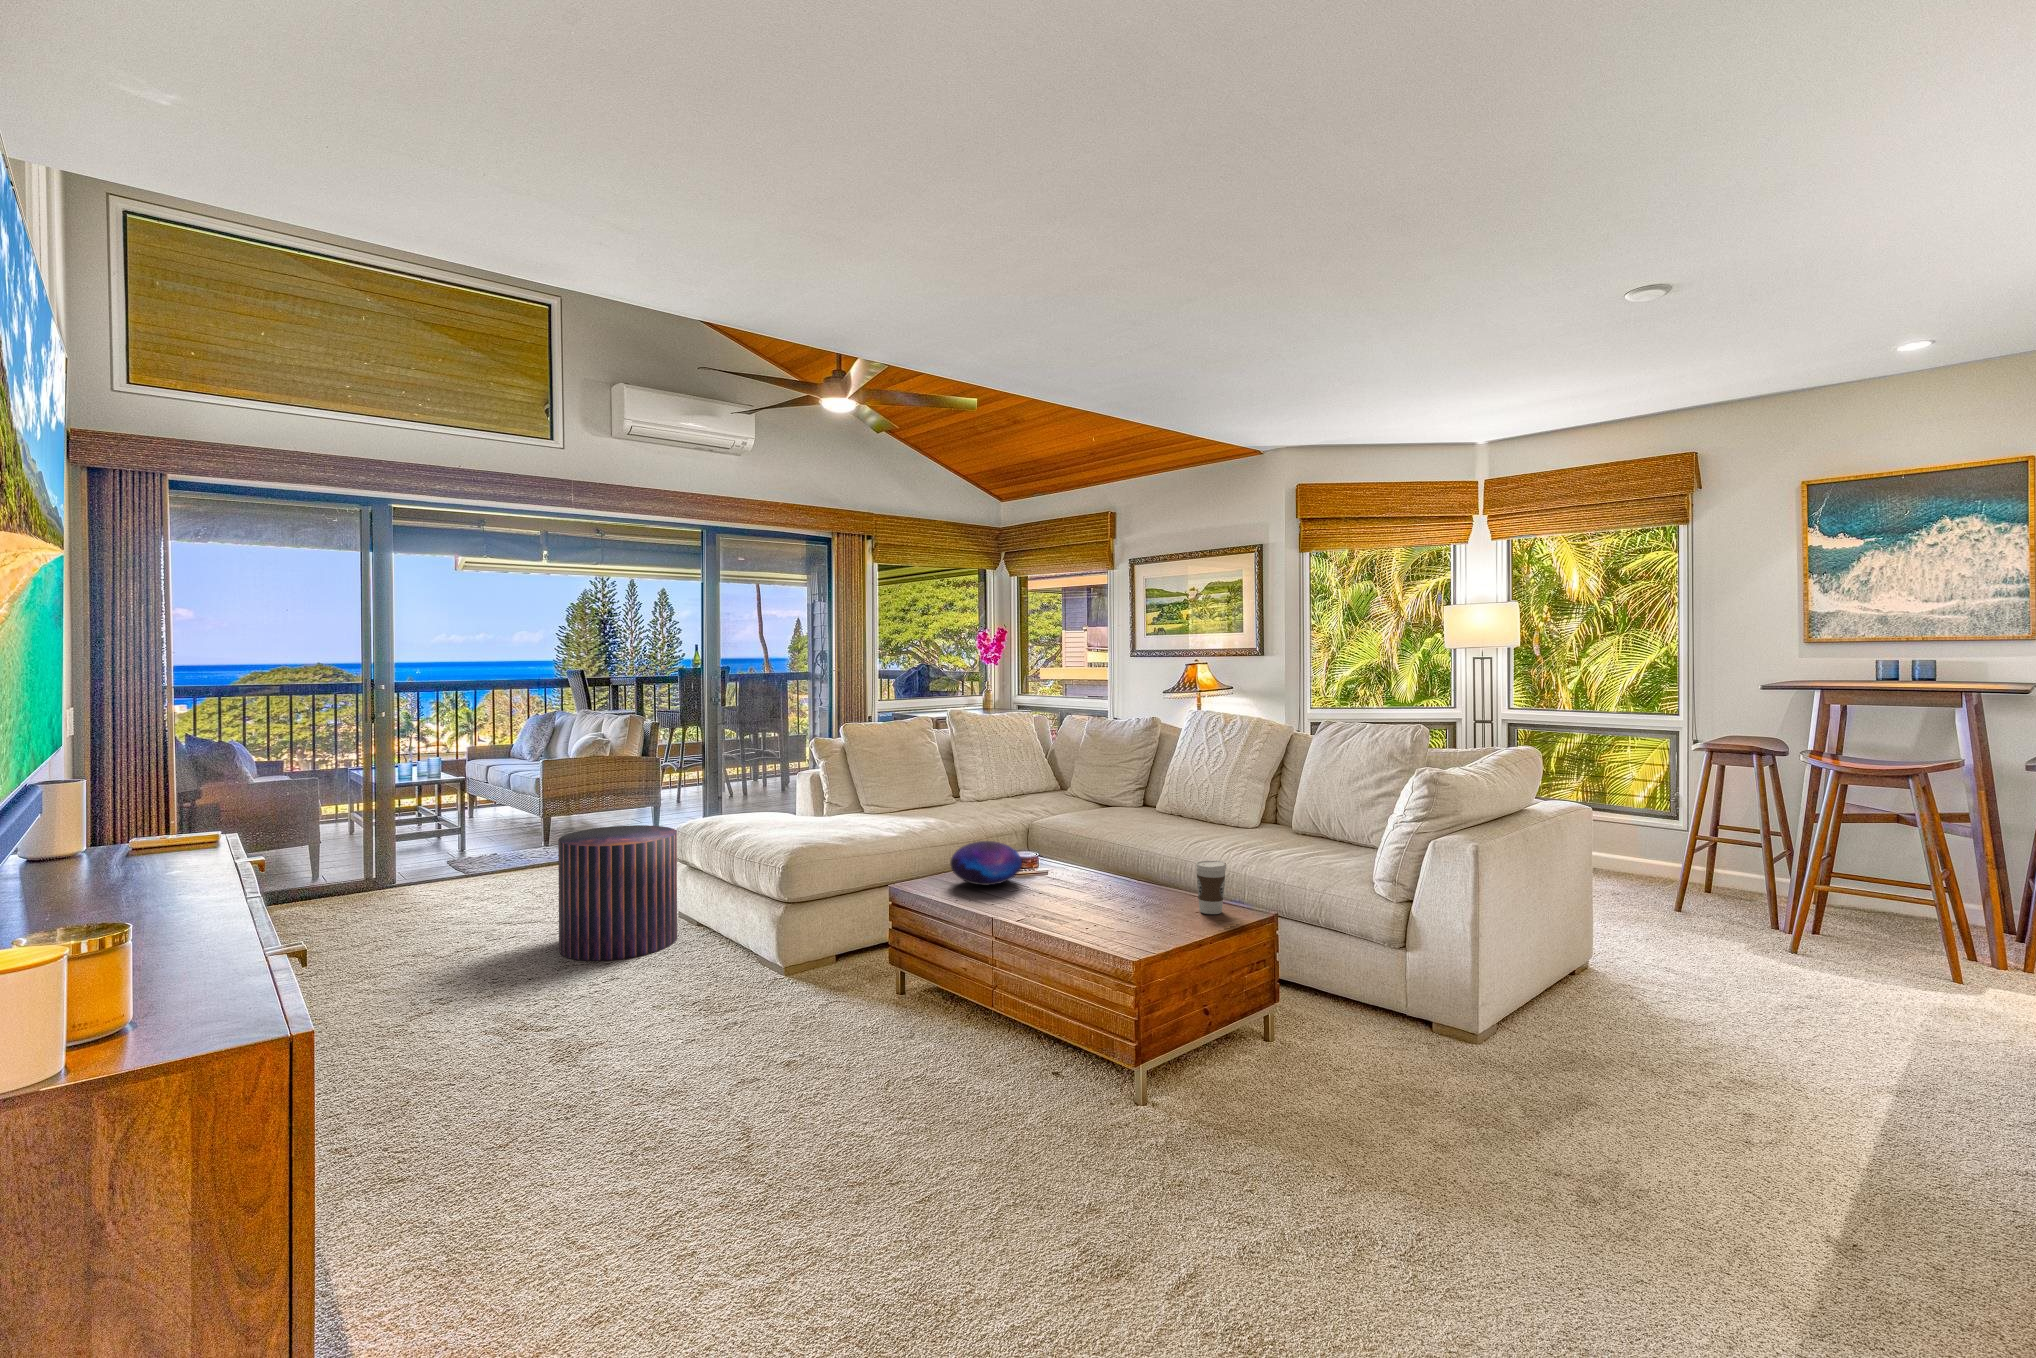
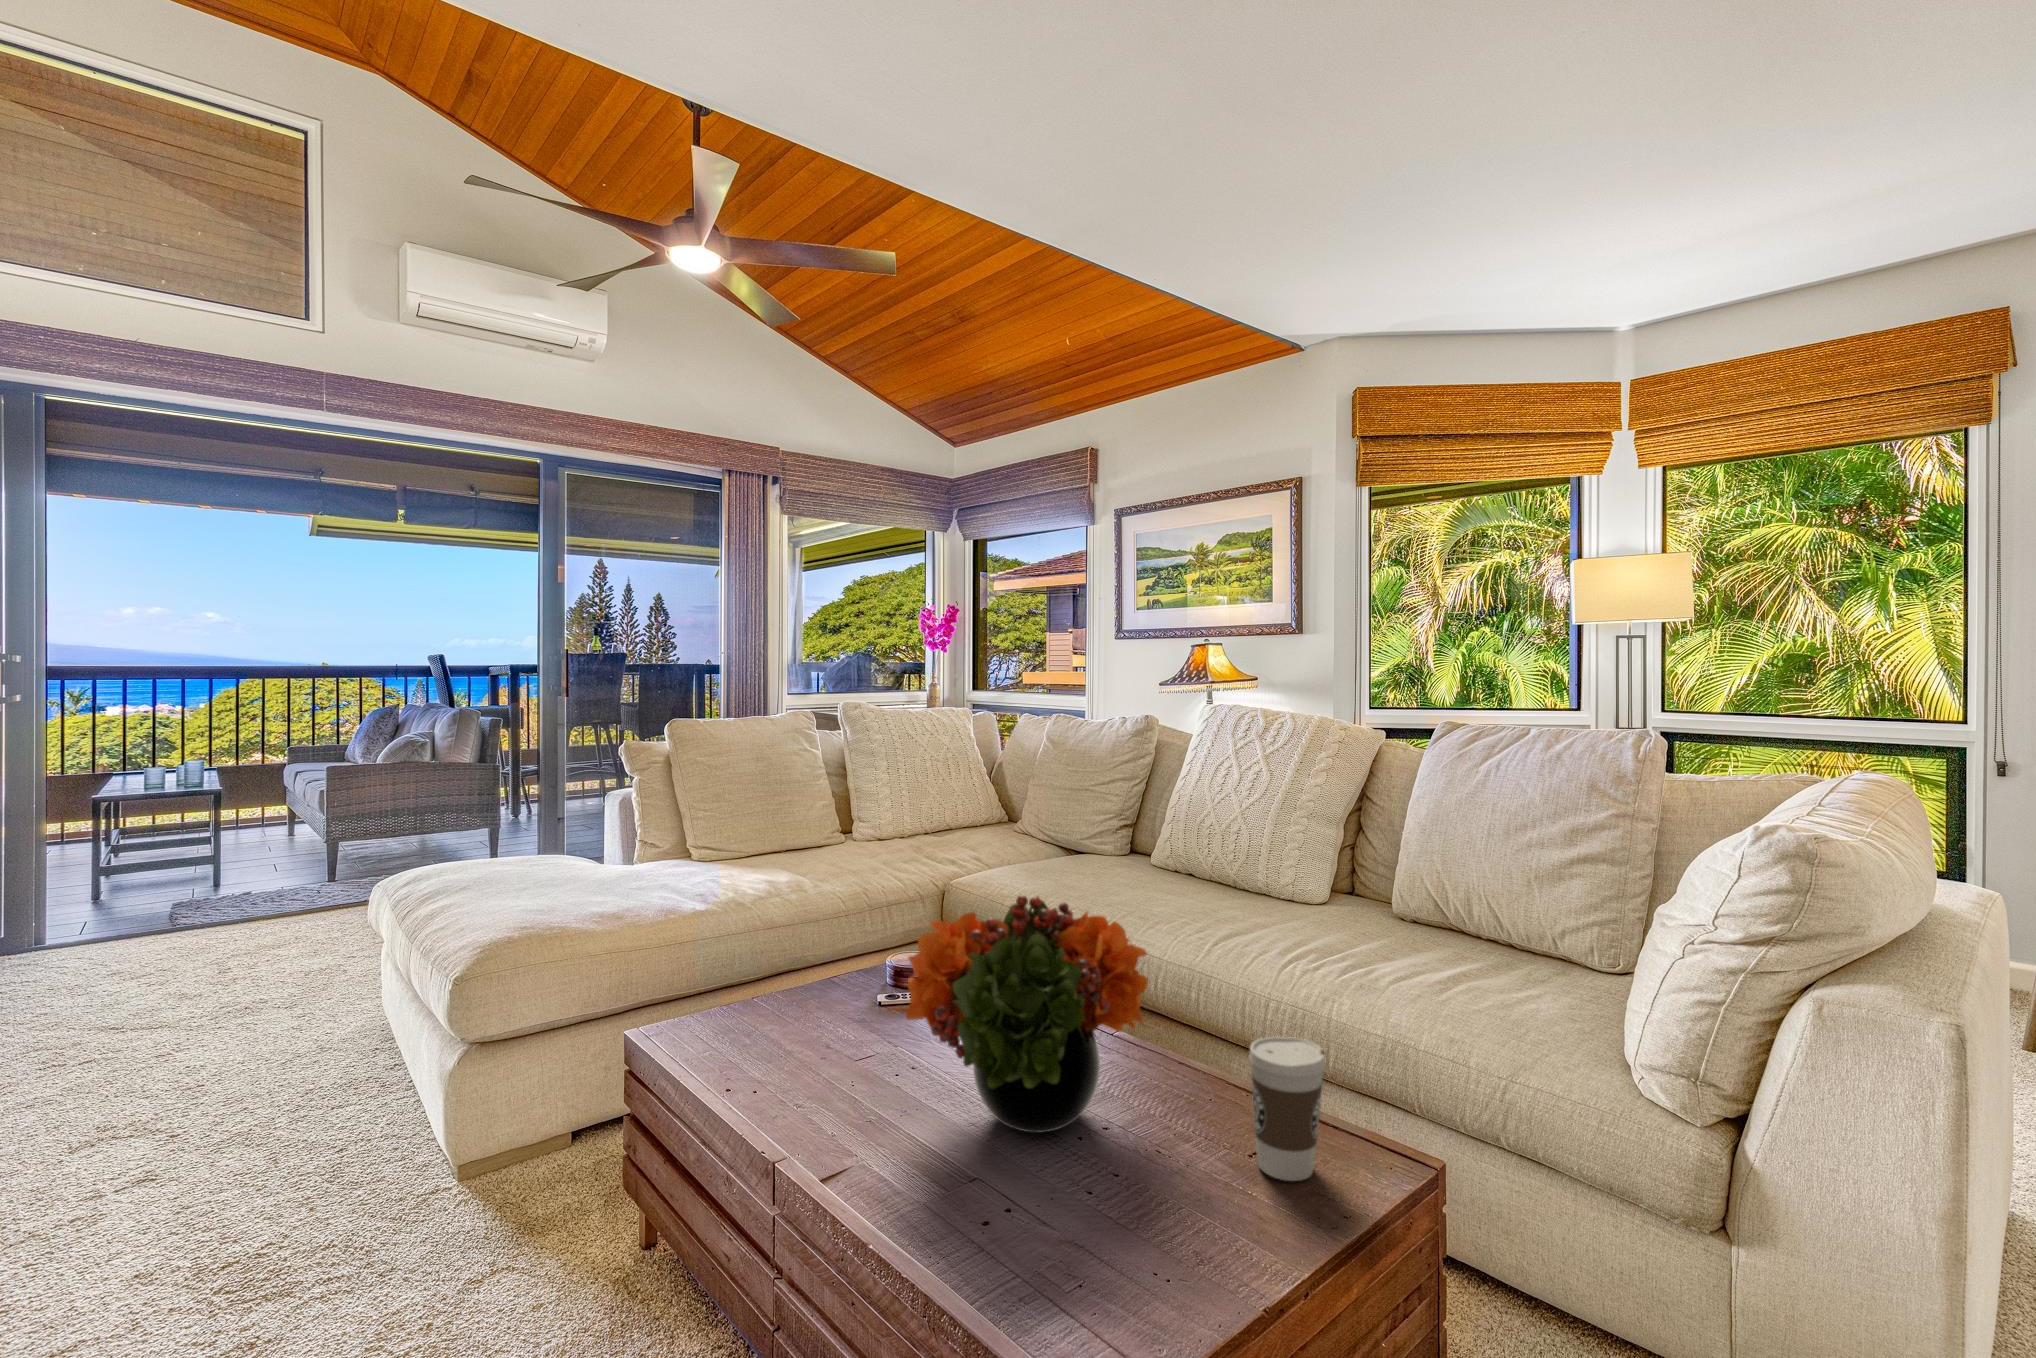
flower arrangement: none [1047,805,1155,905] -> present [906,895,1148,1133]
pouf: present [558,825,677,961] -> none [65,885,325,1148]
decorative orb: present [950,841,1022,885] -> none [724,950,877,1050]

